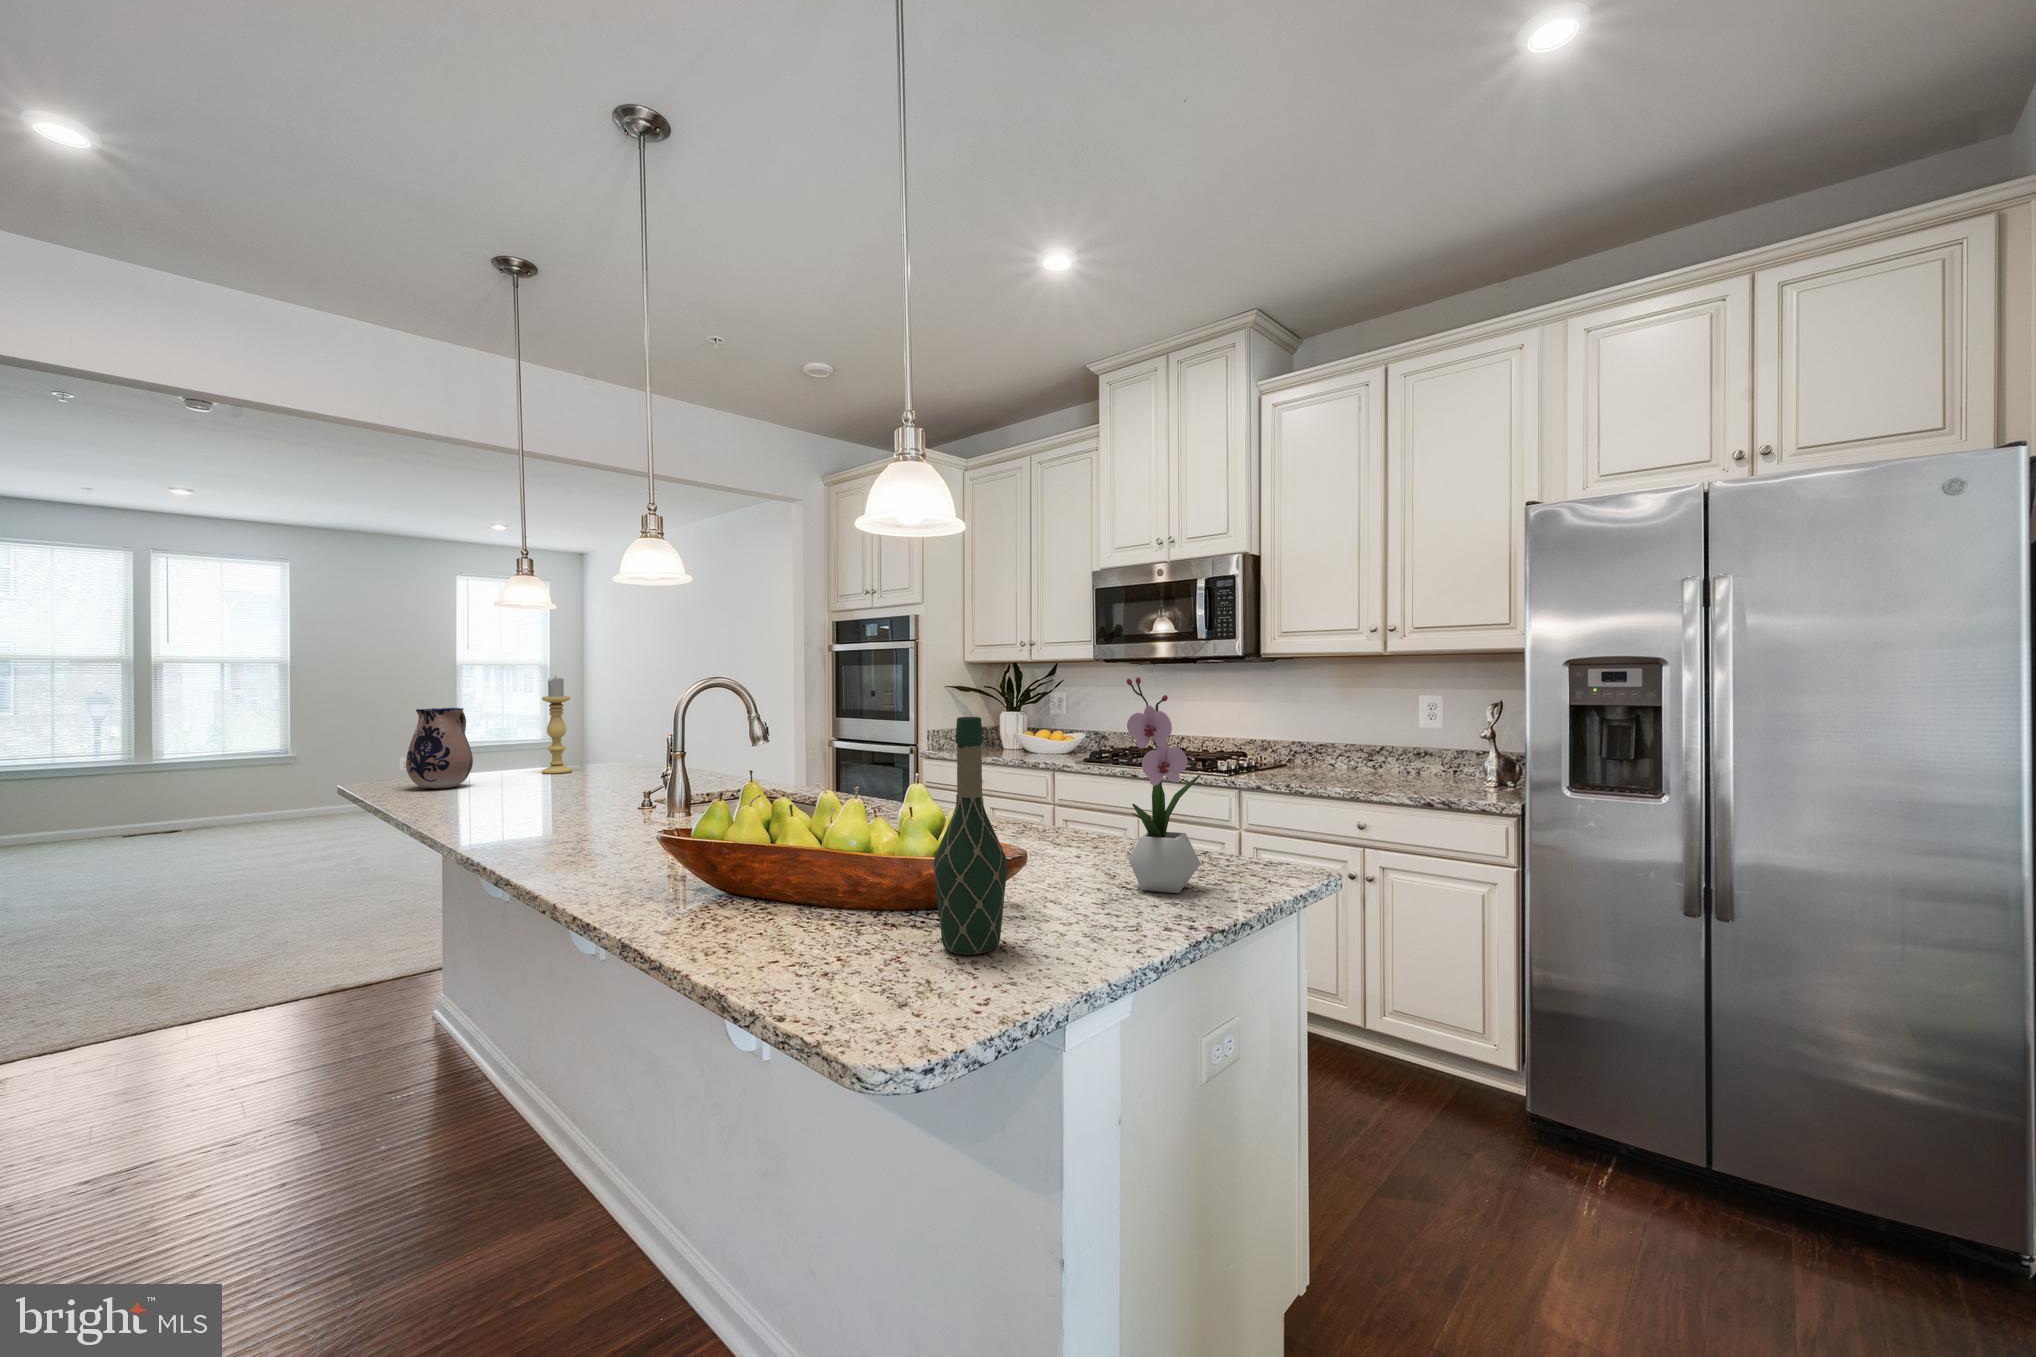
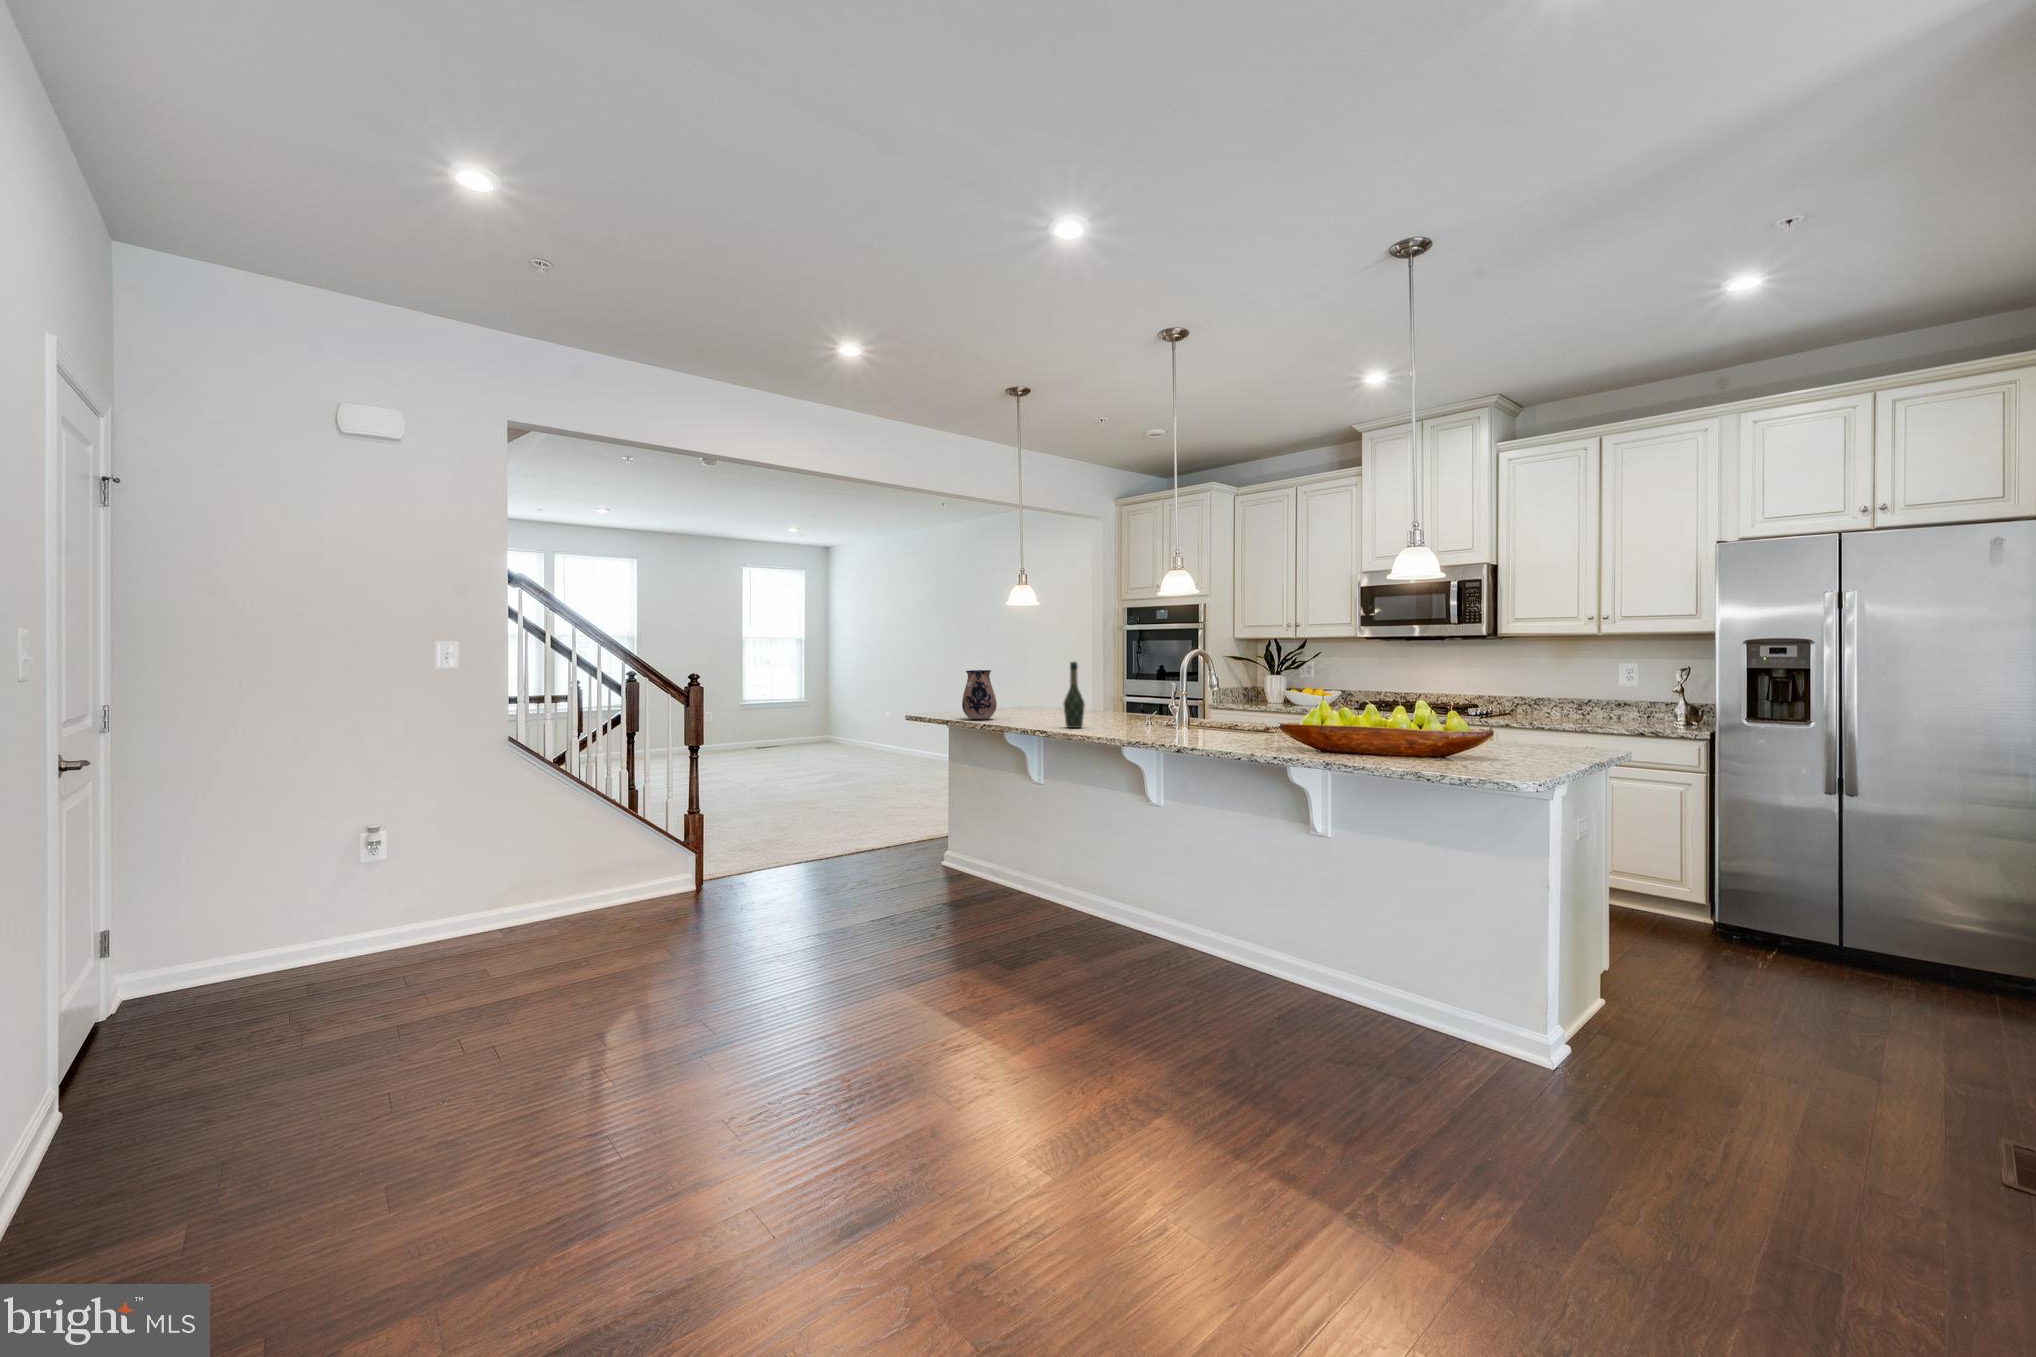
candle holder: present [542,676,572,774] -> none [1007,650,1025,714]
flower arrangement: present [1127,677,1201,893] -> none [1522,651,1565,757]
wine bottle: present [934,717,1007,954] -> present [1064,662,1085,728]

